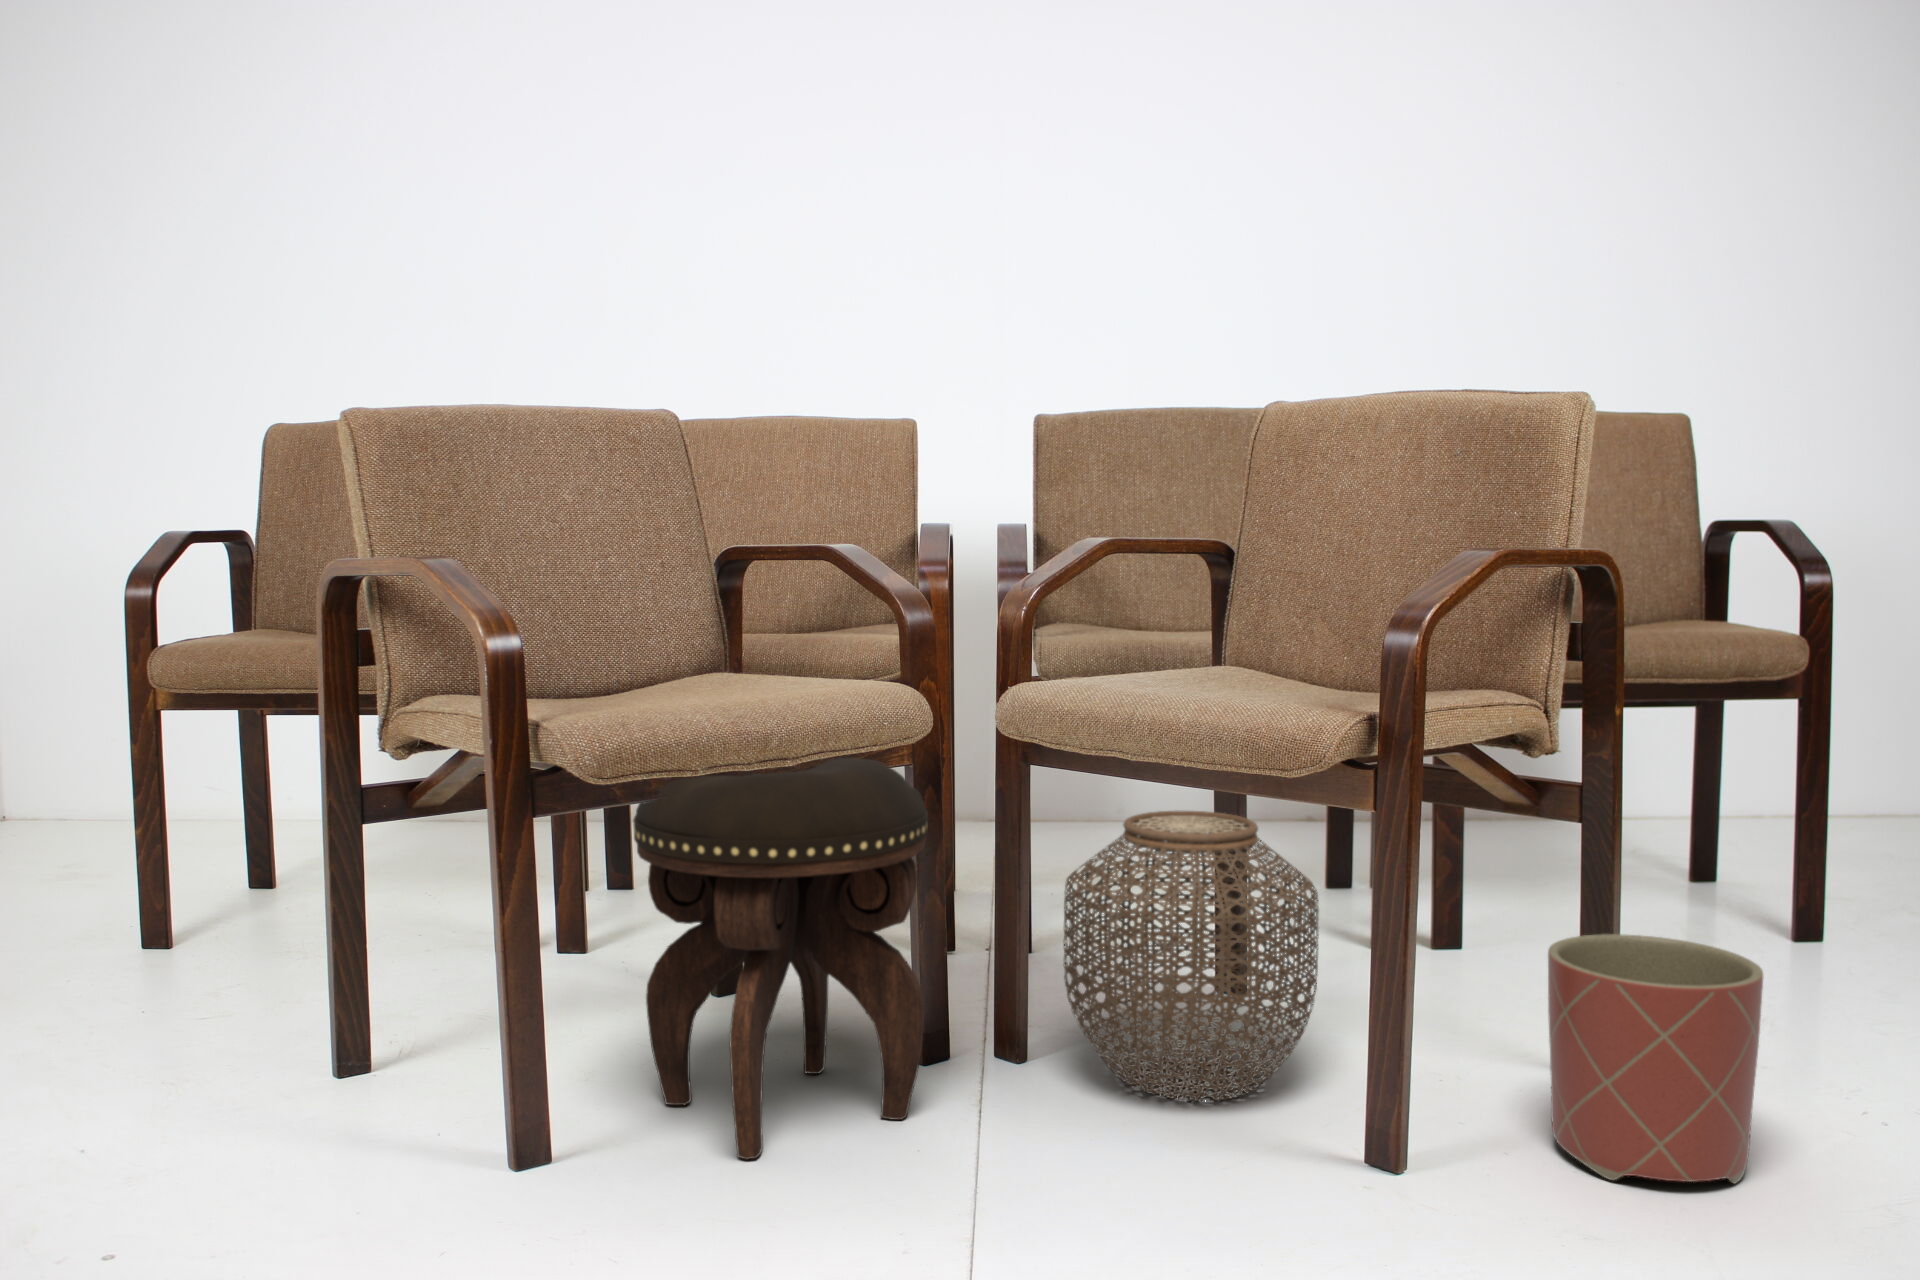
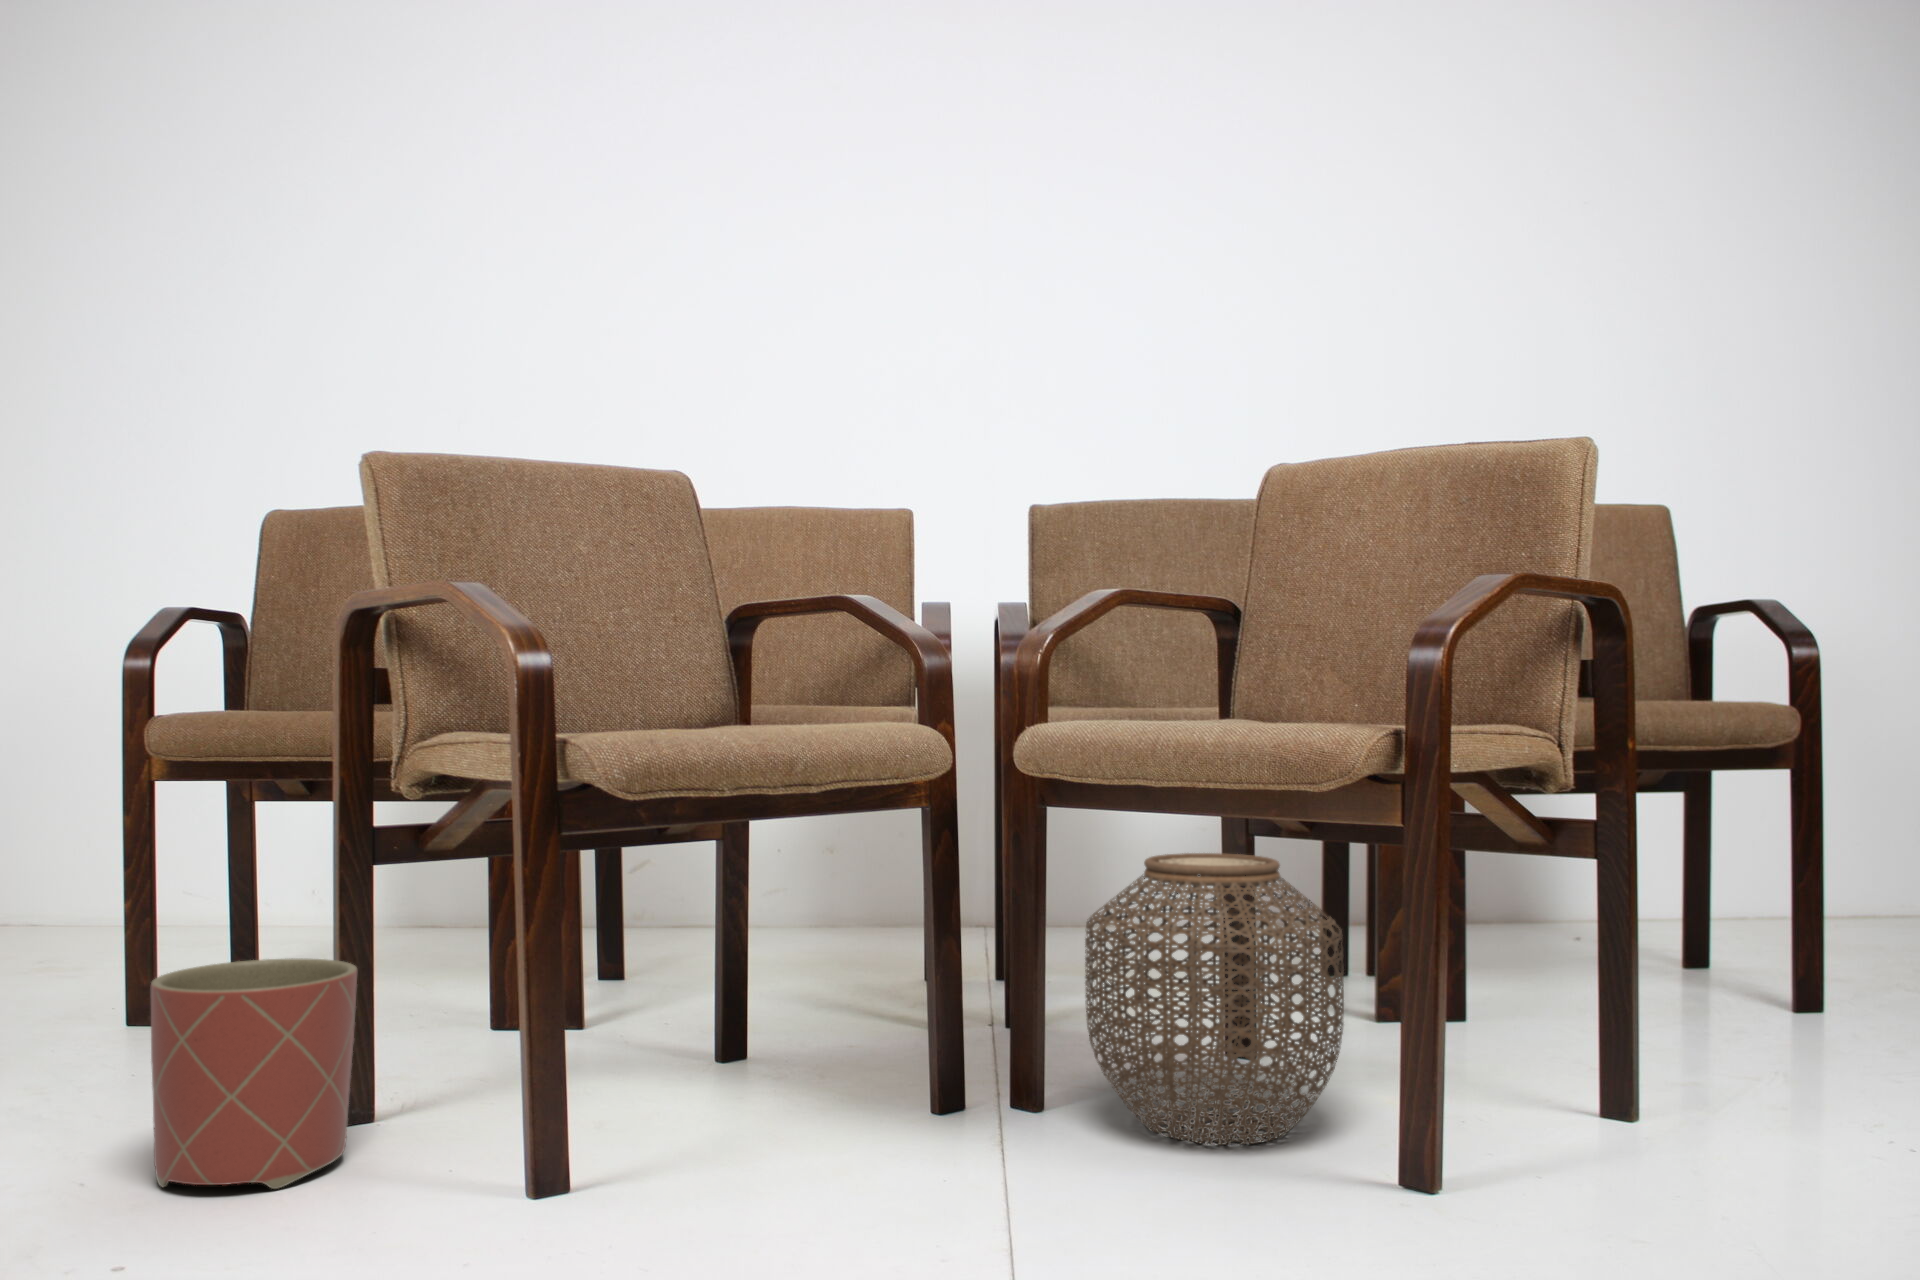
footstool: present [633,758,928,1159] -> none [654,791,951,1198]
planter: present [1548,934,1763,1184] -> present [151,958,357,1189]

